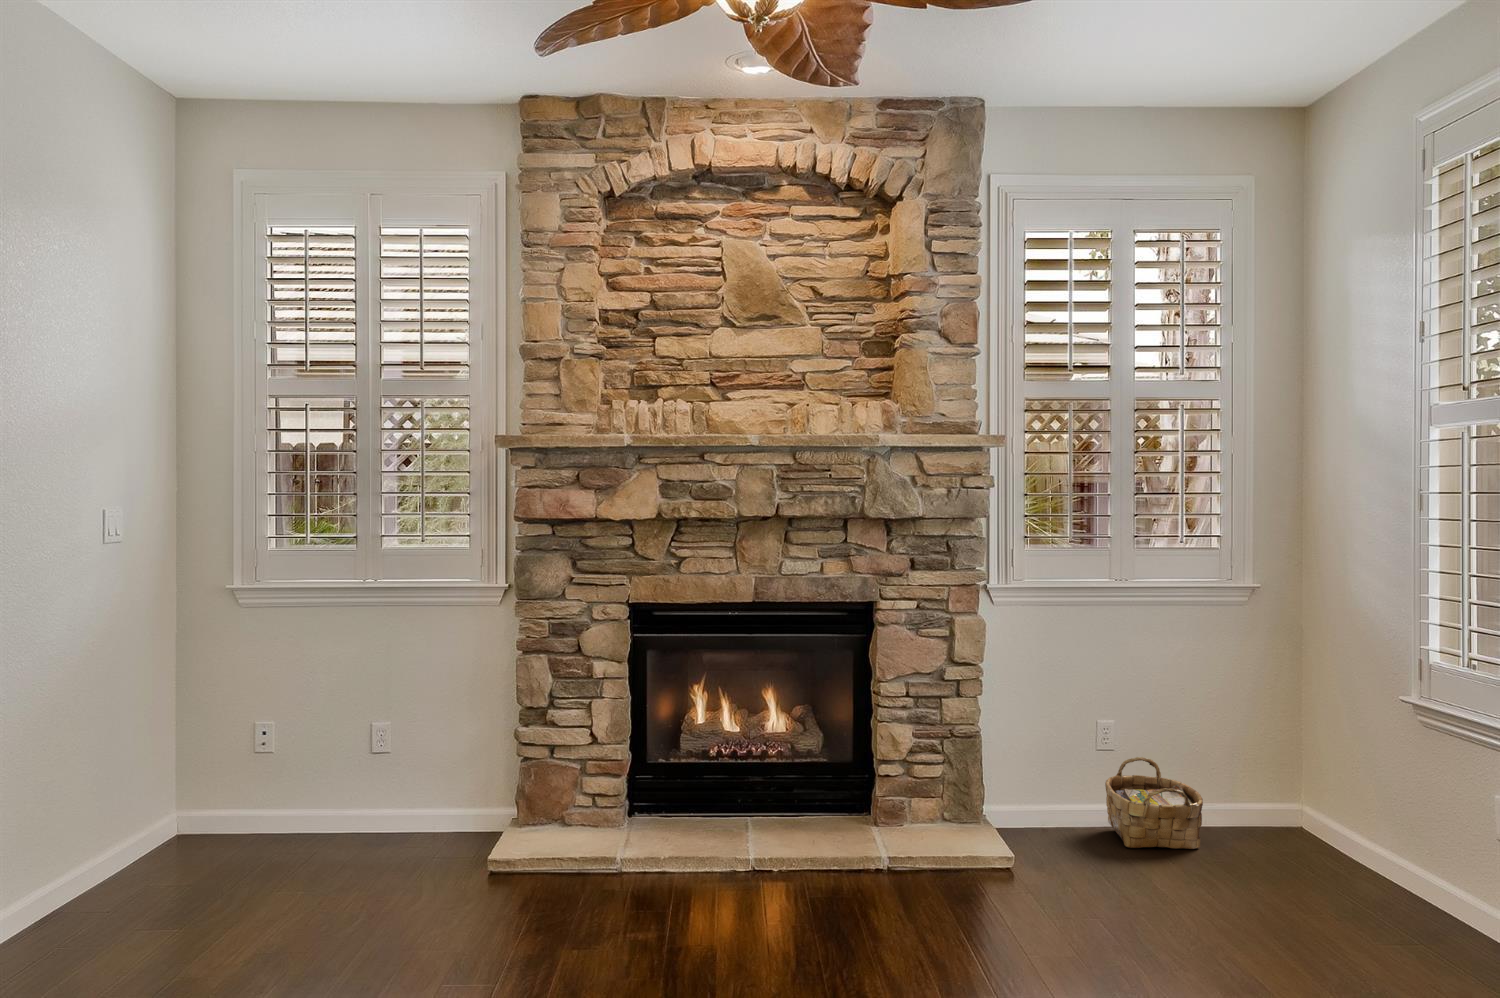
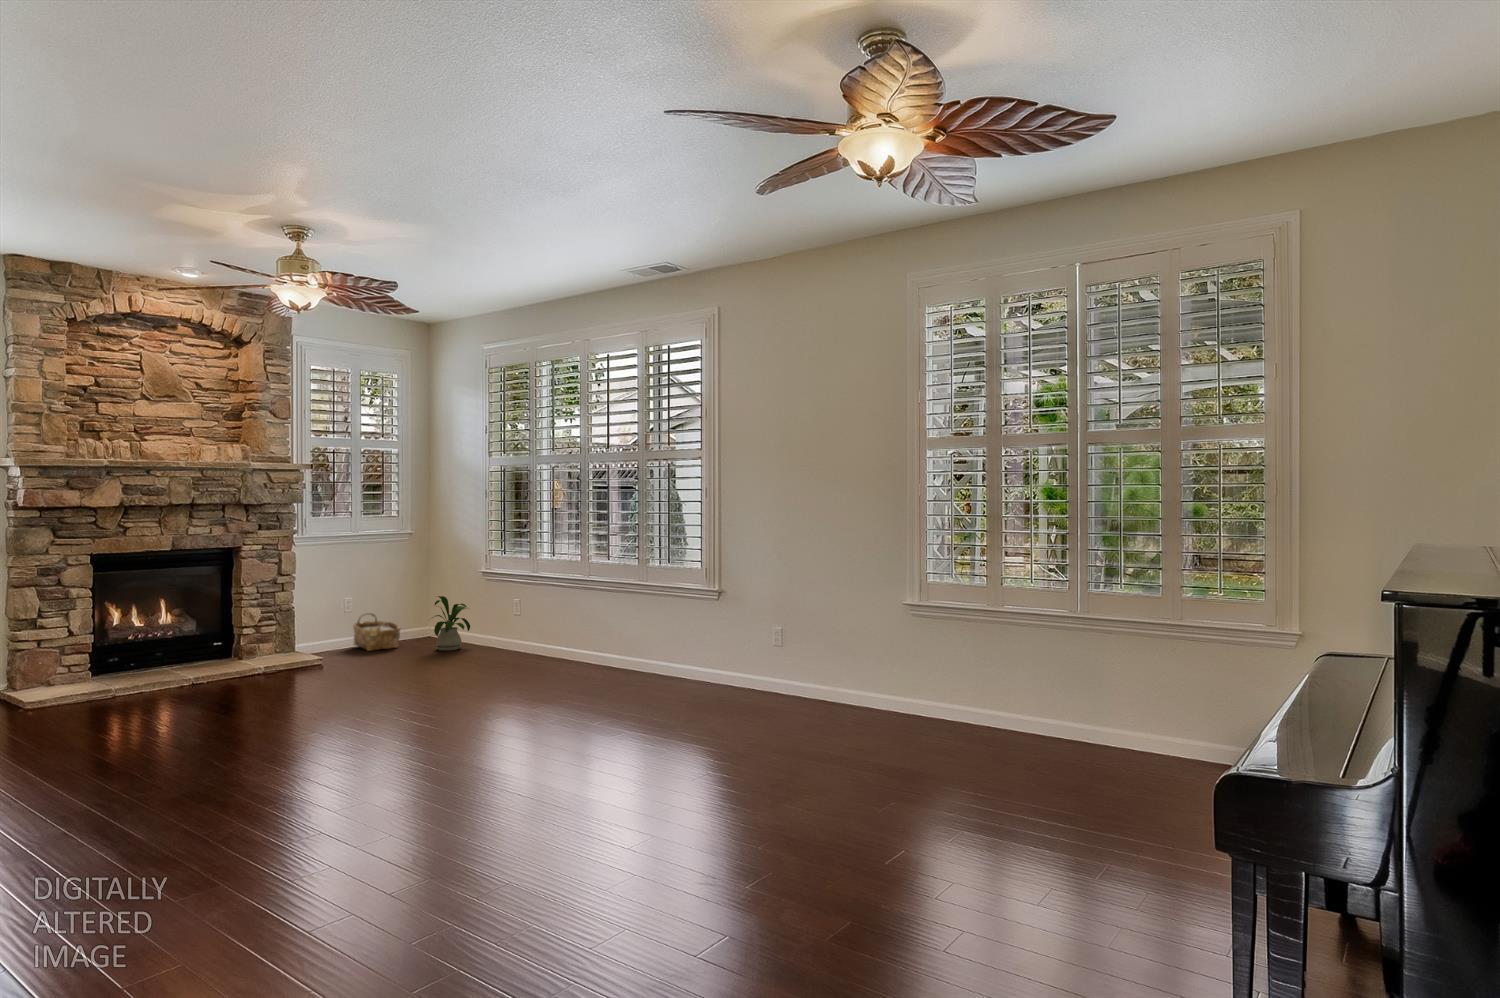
house plant: none [1255,745,1370,887] -> present [434,596,470,651]

